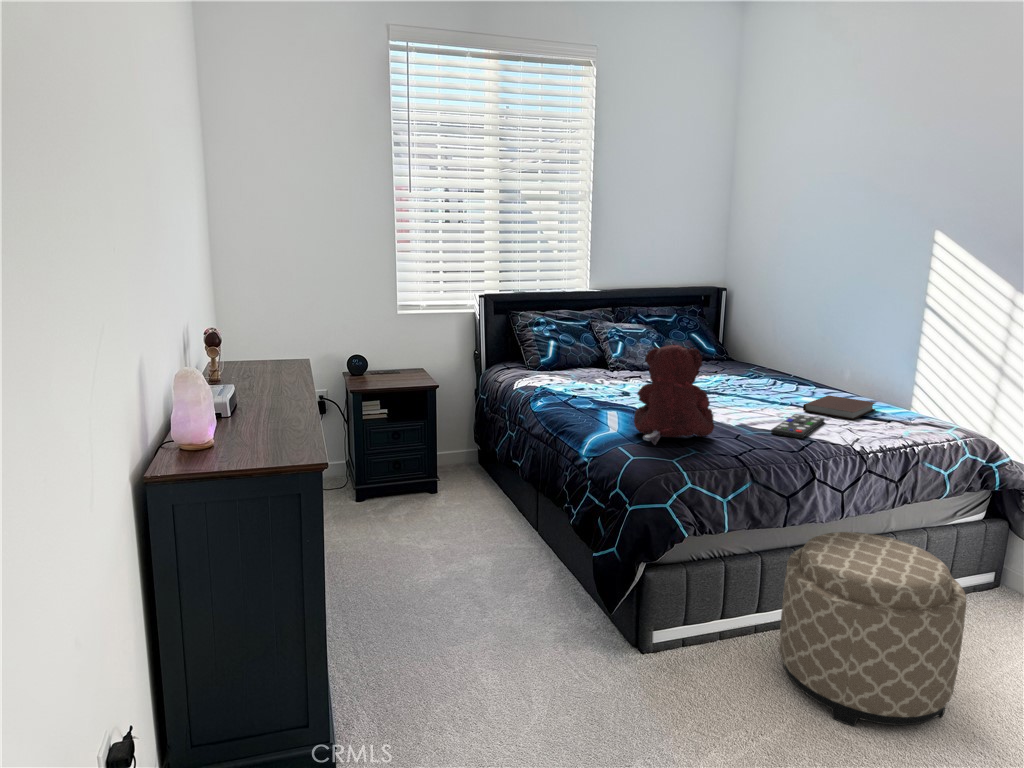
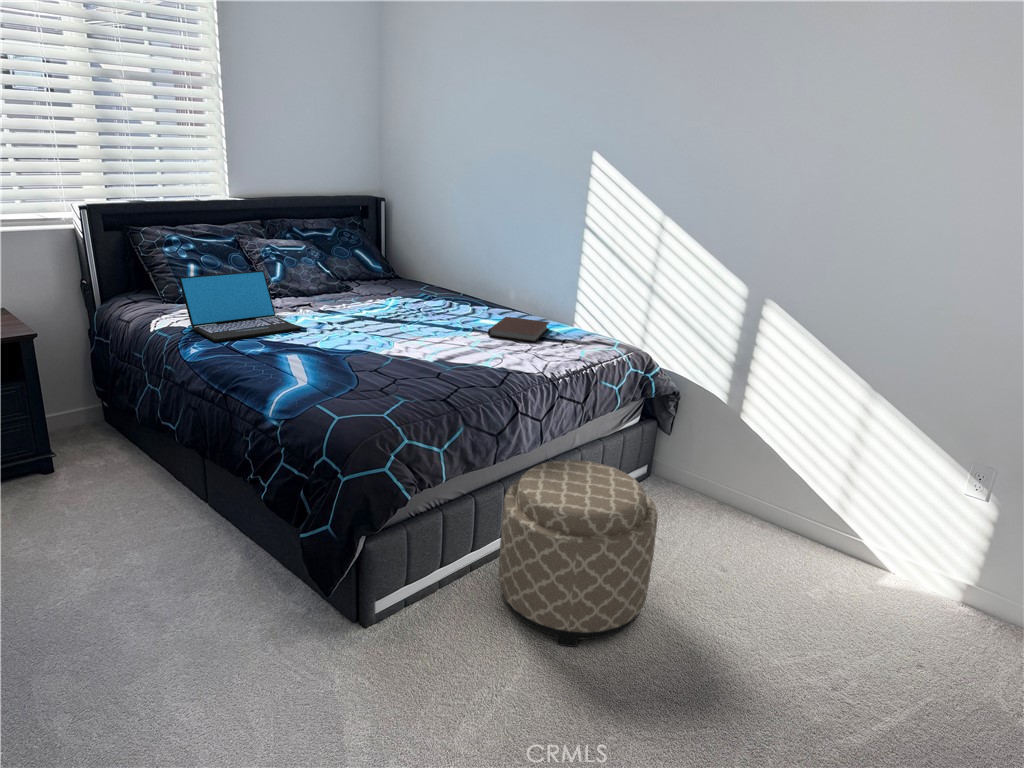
teddy bear: present [634,344,714,445] -> none [325,278,415,397]
laptop: none [537,345,627,398] -> present [179,271,301,342]
remote control: present [771,414,824,438] -> none [468,341,512,370]

